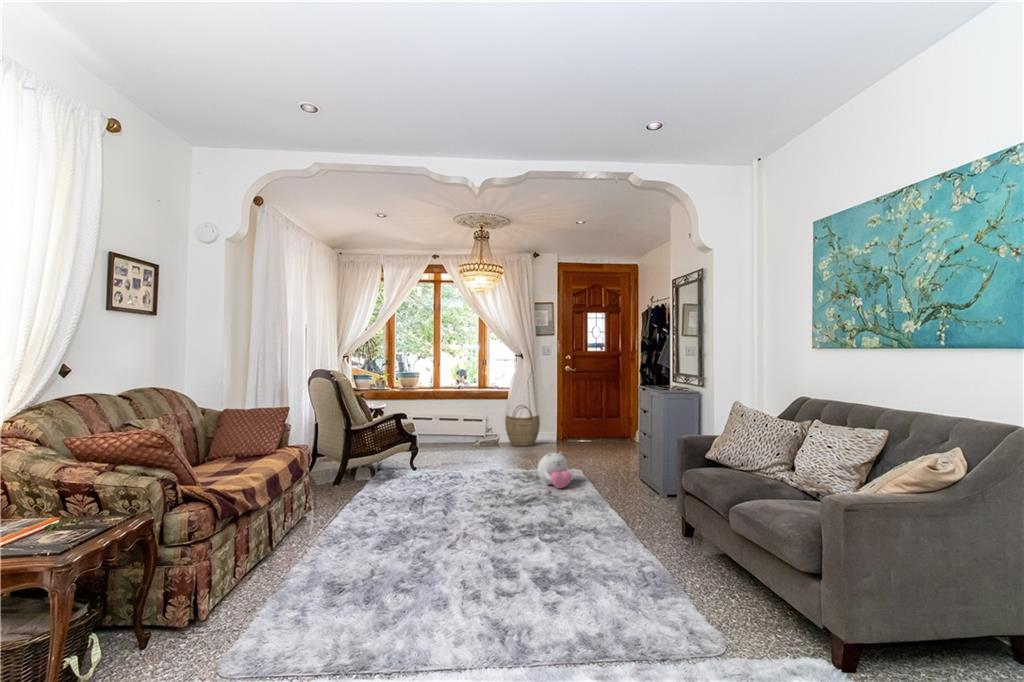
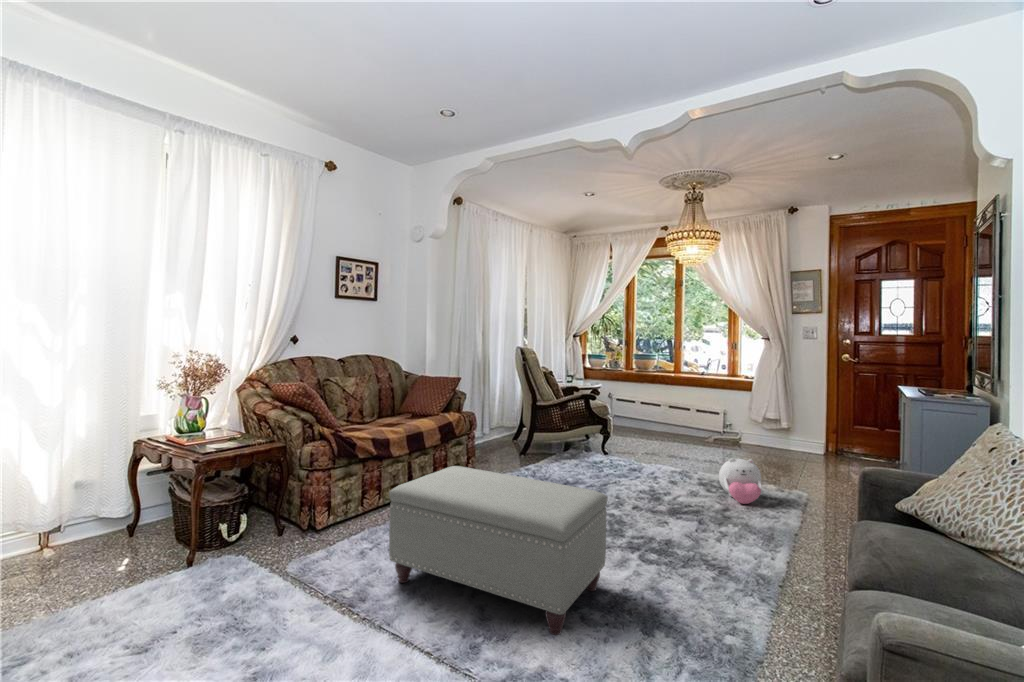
woven basket: present [505,405,540,446] -> none [745,399,792,451]
ottoman: none [375,491,583,635] -> present [389,466,608,635]

